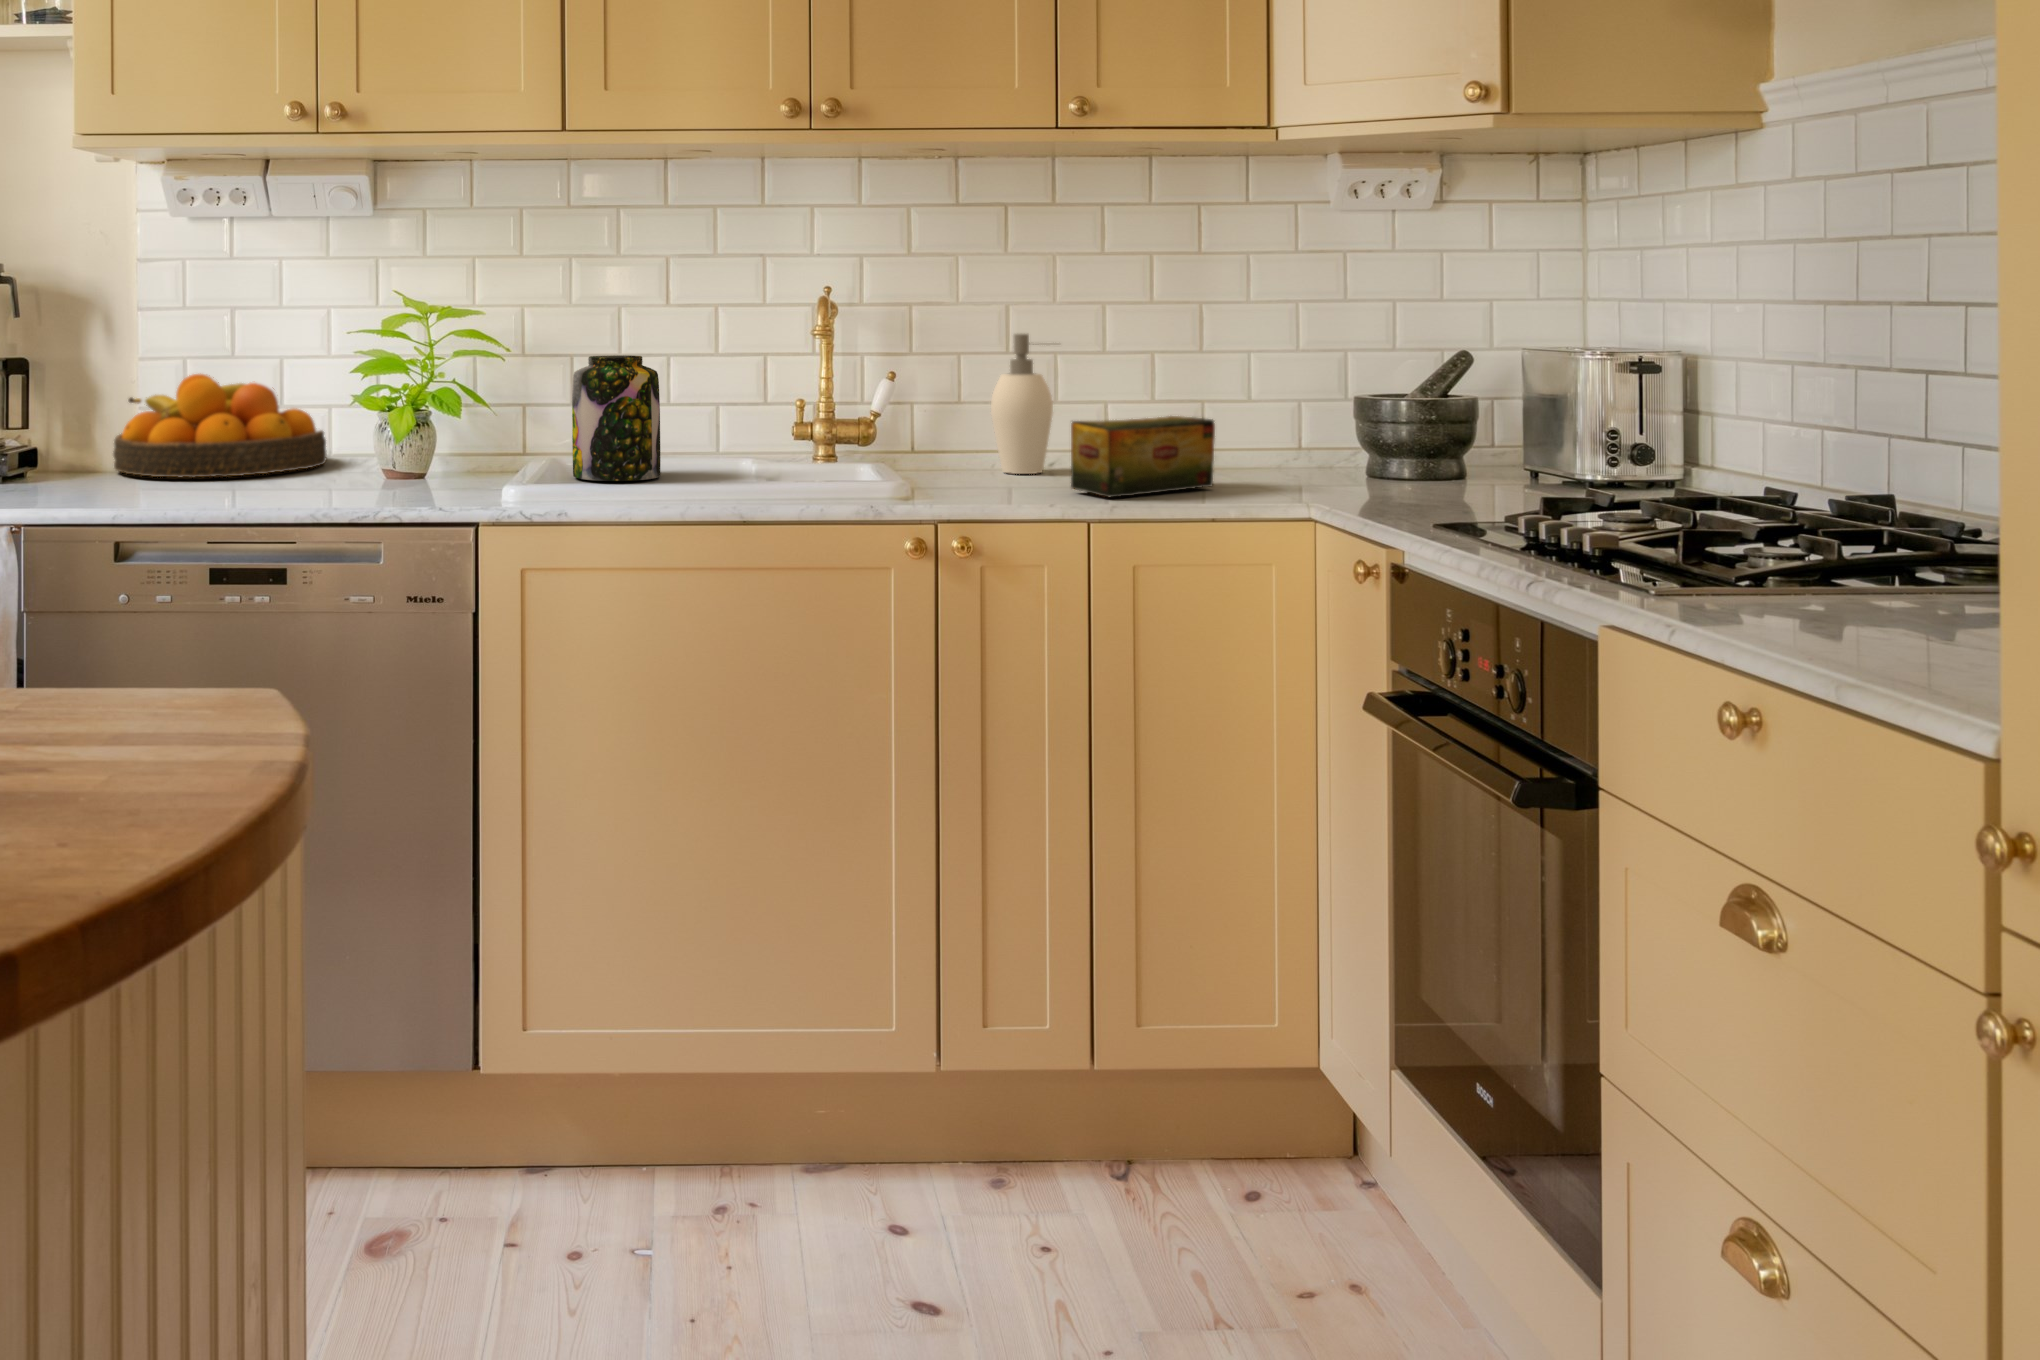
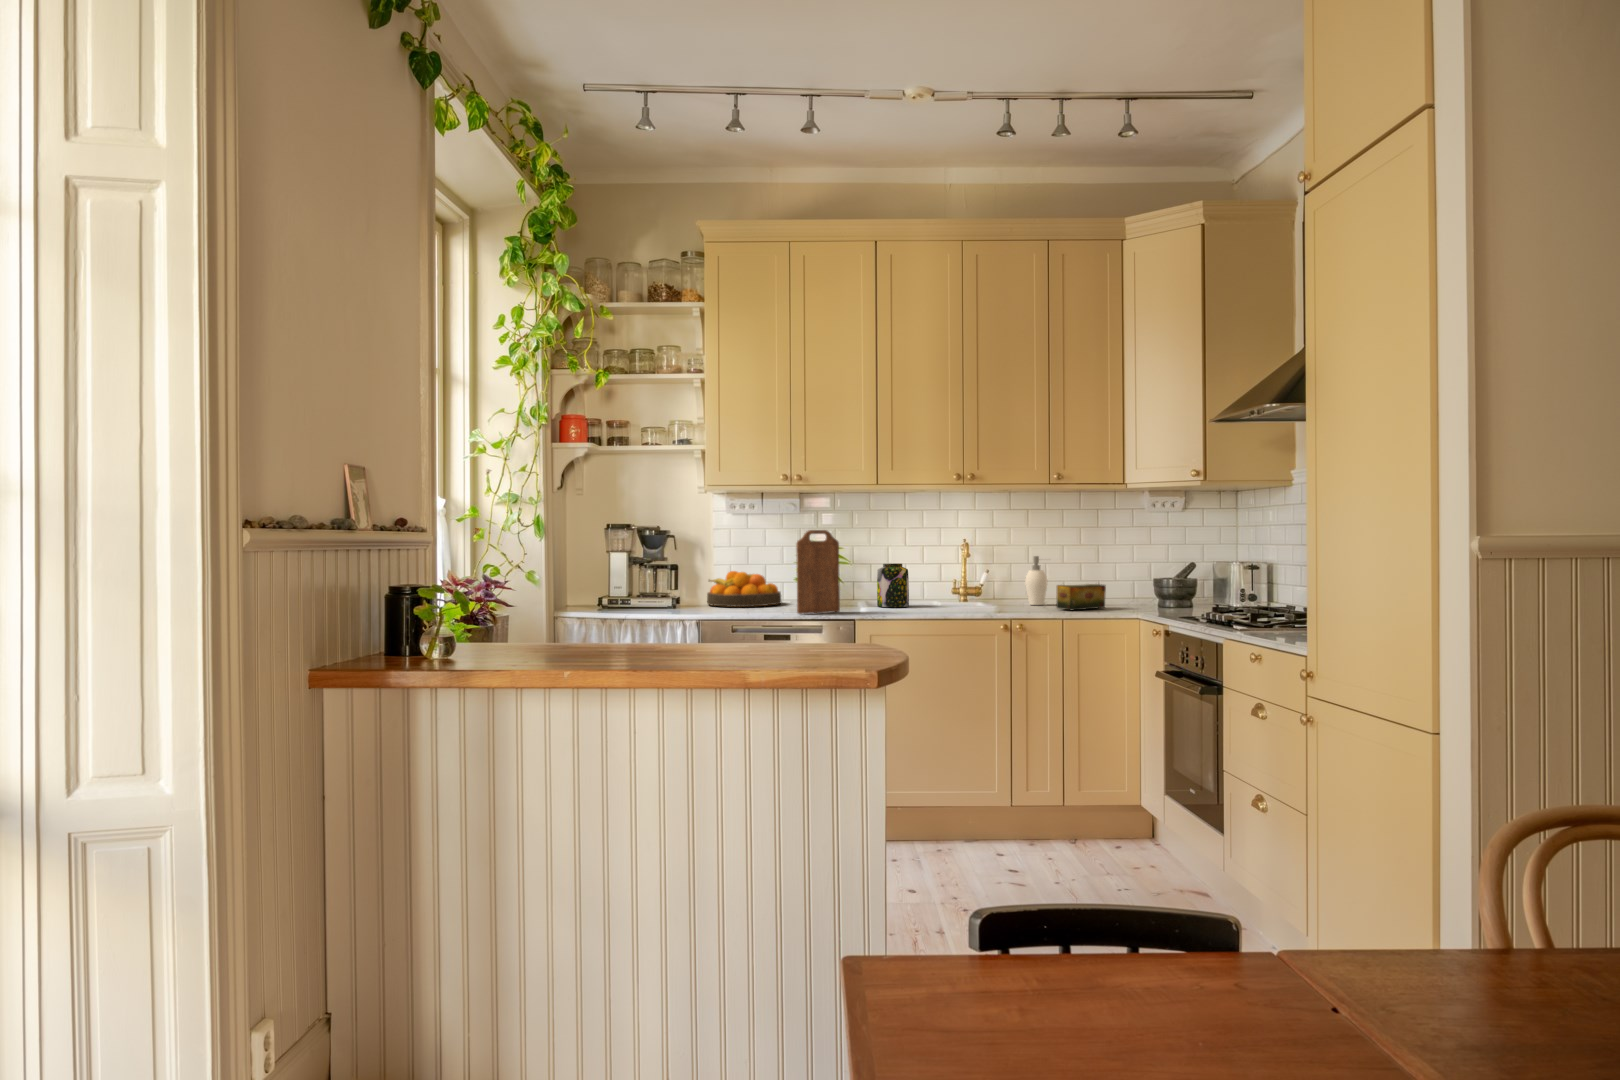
cutting board: none [298,261,439,510] -> present [796,530,840,614]

